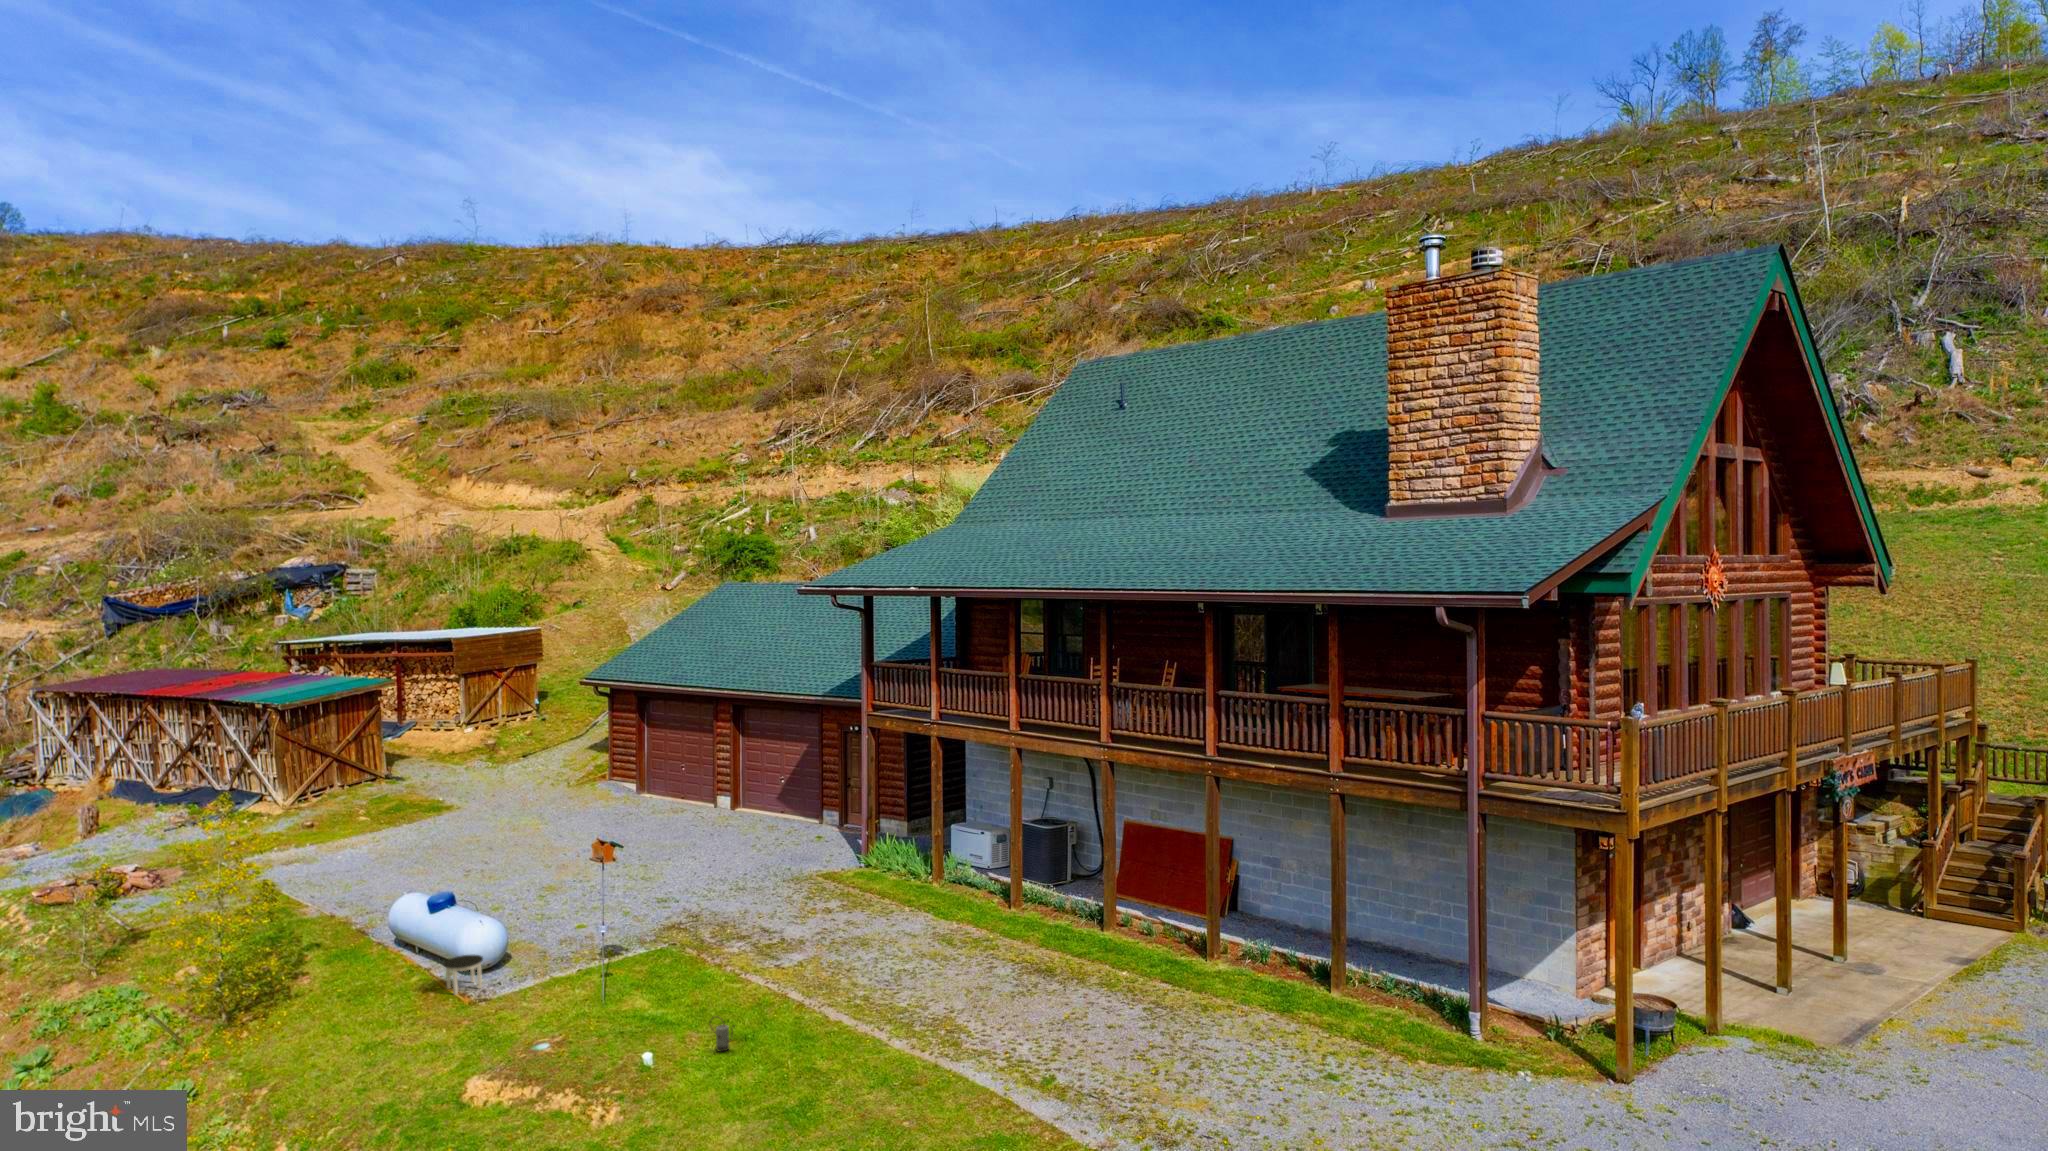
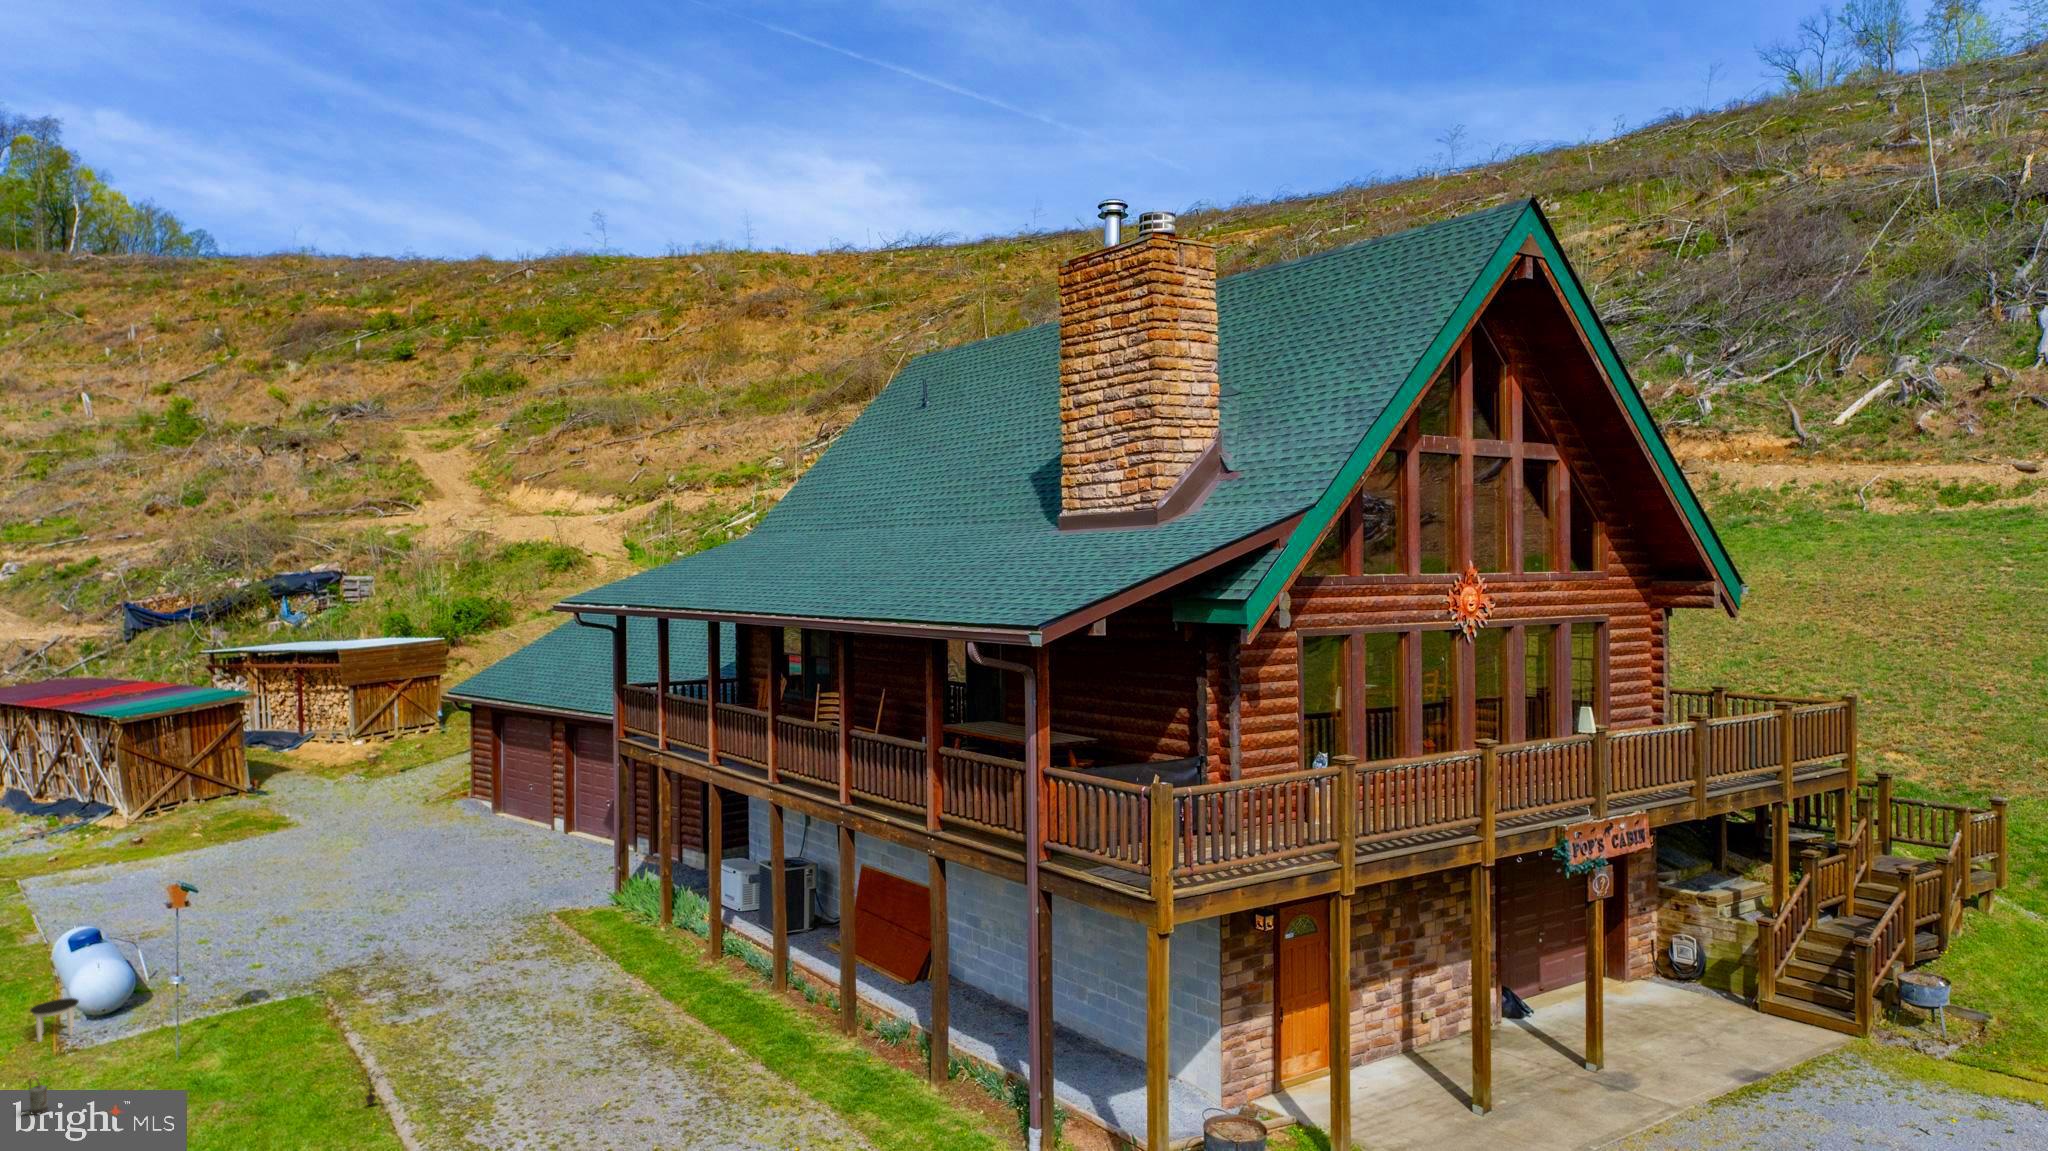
decorative plant: none [828,999,850,1031] -> present [359,1075,380,1105]
watering can: present [715,1024,733,1051] -> present [29,1076,48,1115]

